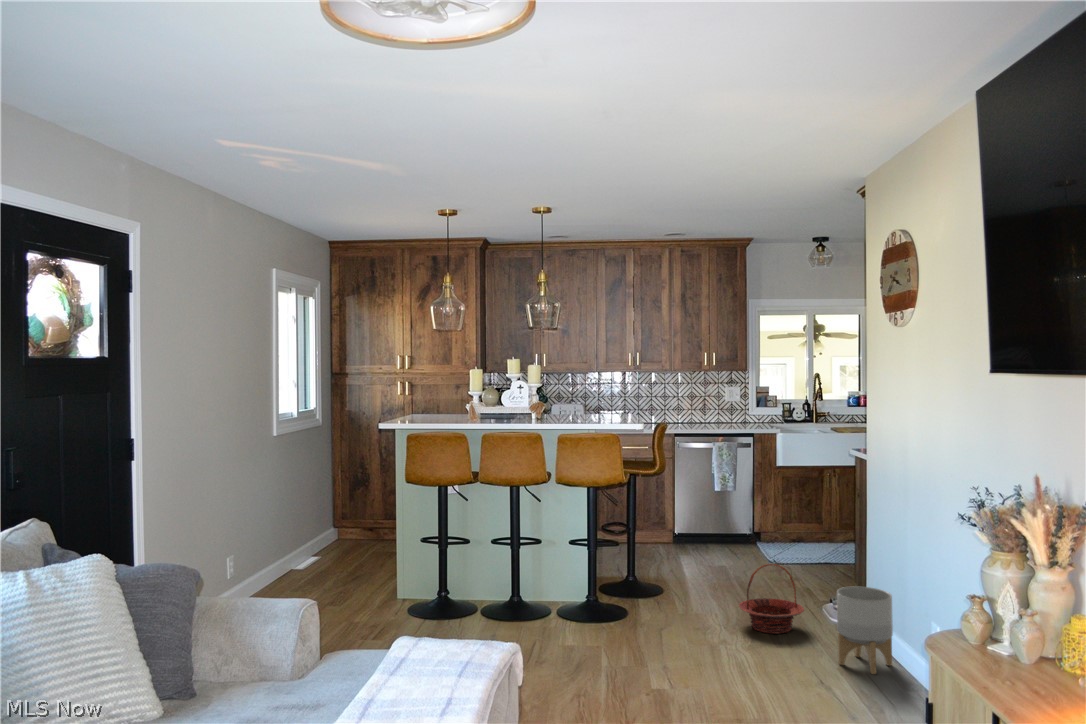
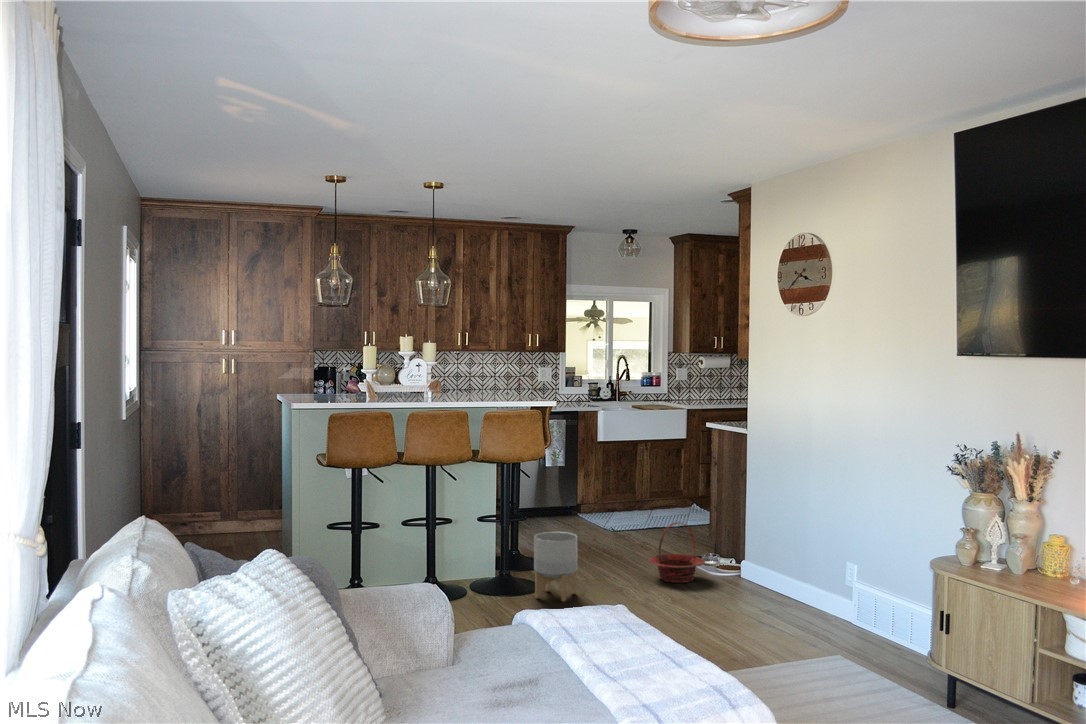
planter: present [837,586,893,674] -> present [534,532,577,602]

